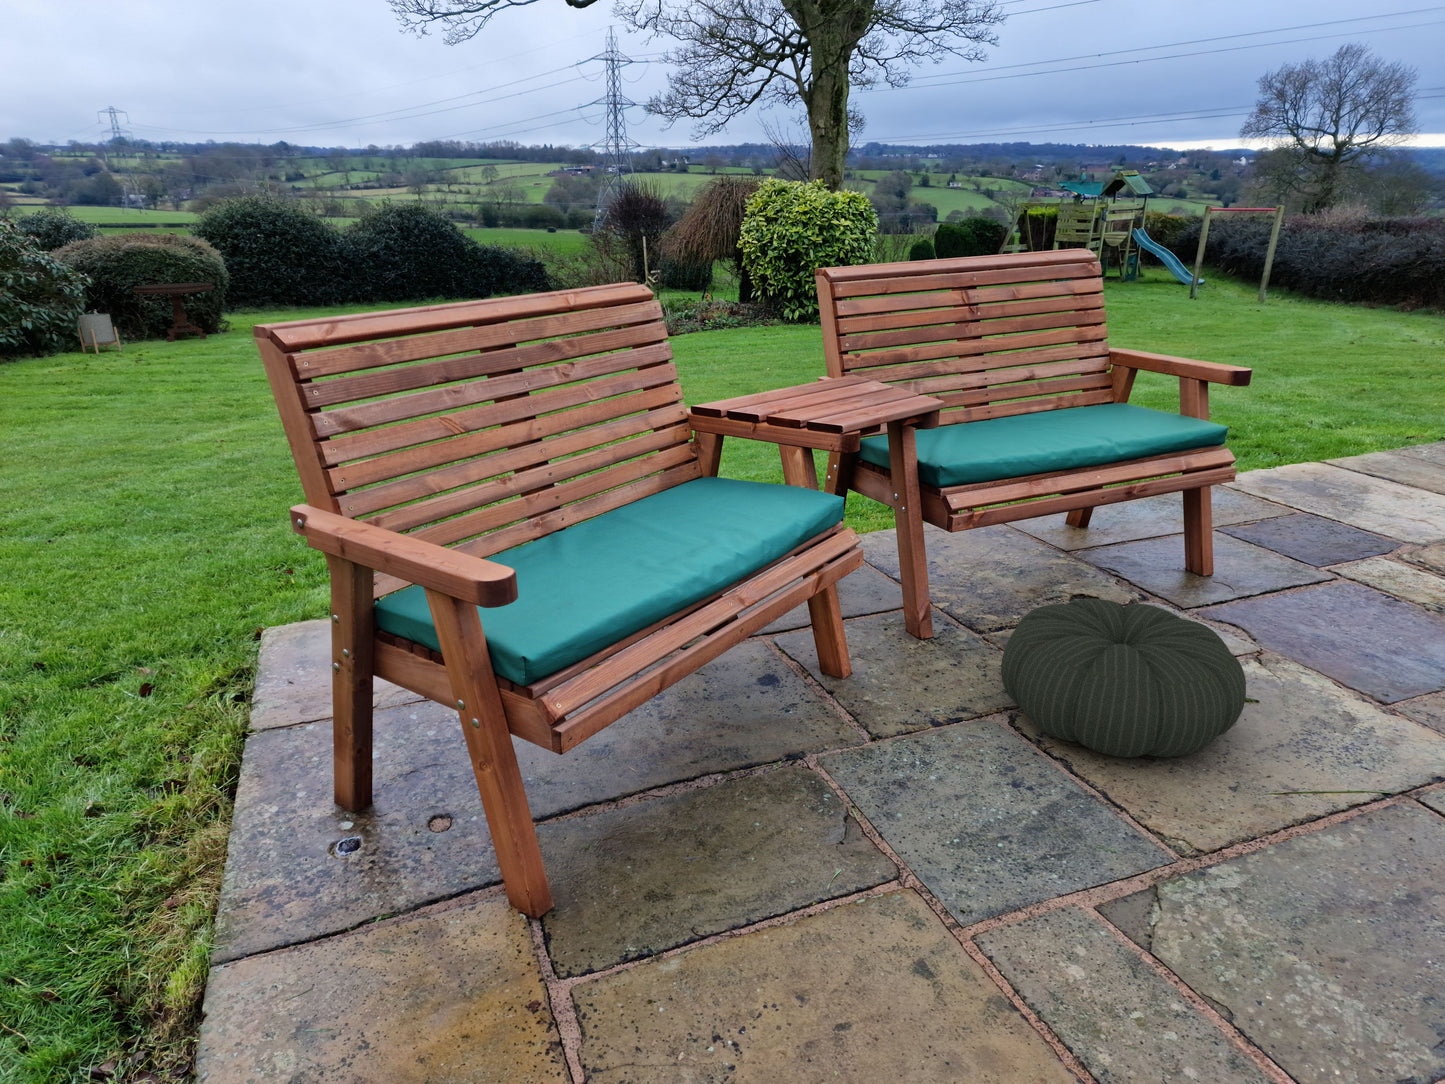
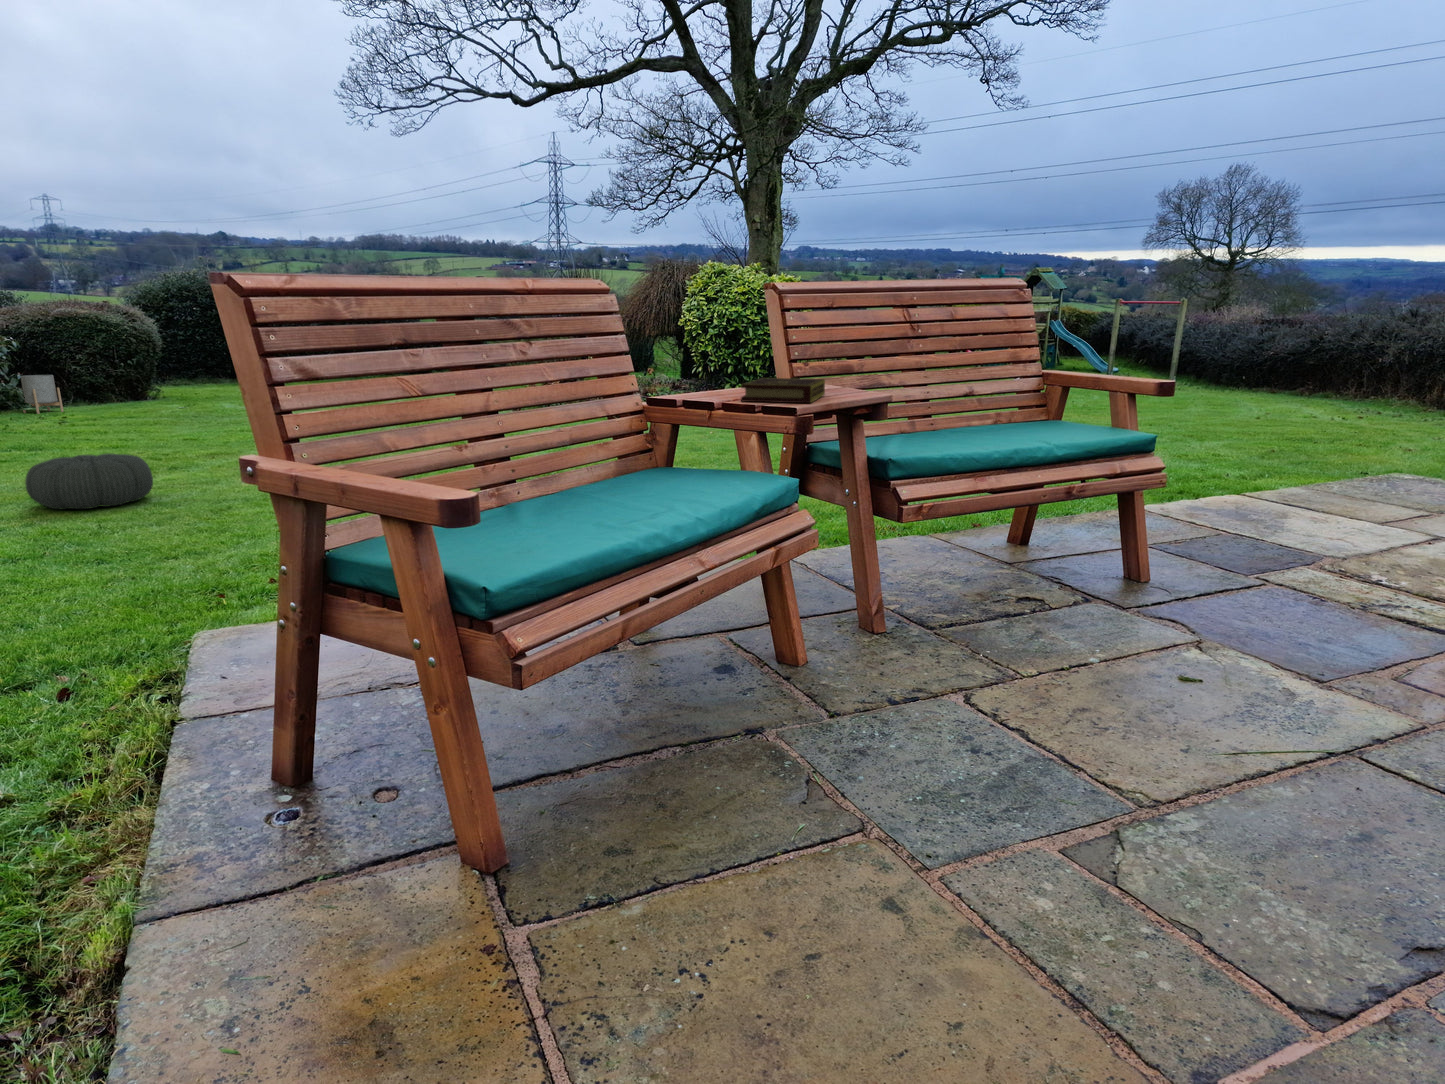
side table: present [133,283,214,342] -> none [79,349,163,405]
book: none [787,376,877,413] -> present [741,378,825,403]
pouf: present [1001,599,1246,757] -> present [25,453,153,509]

